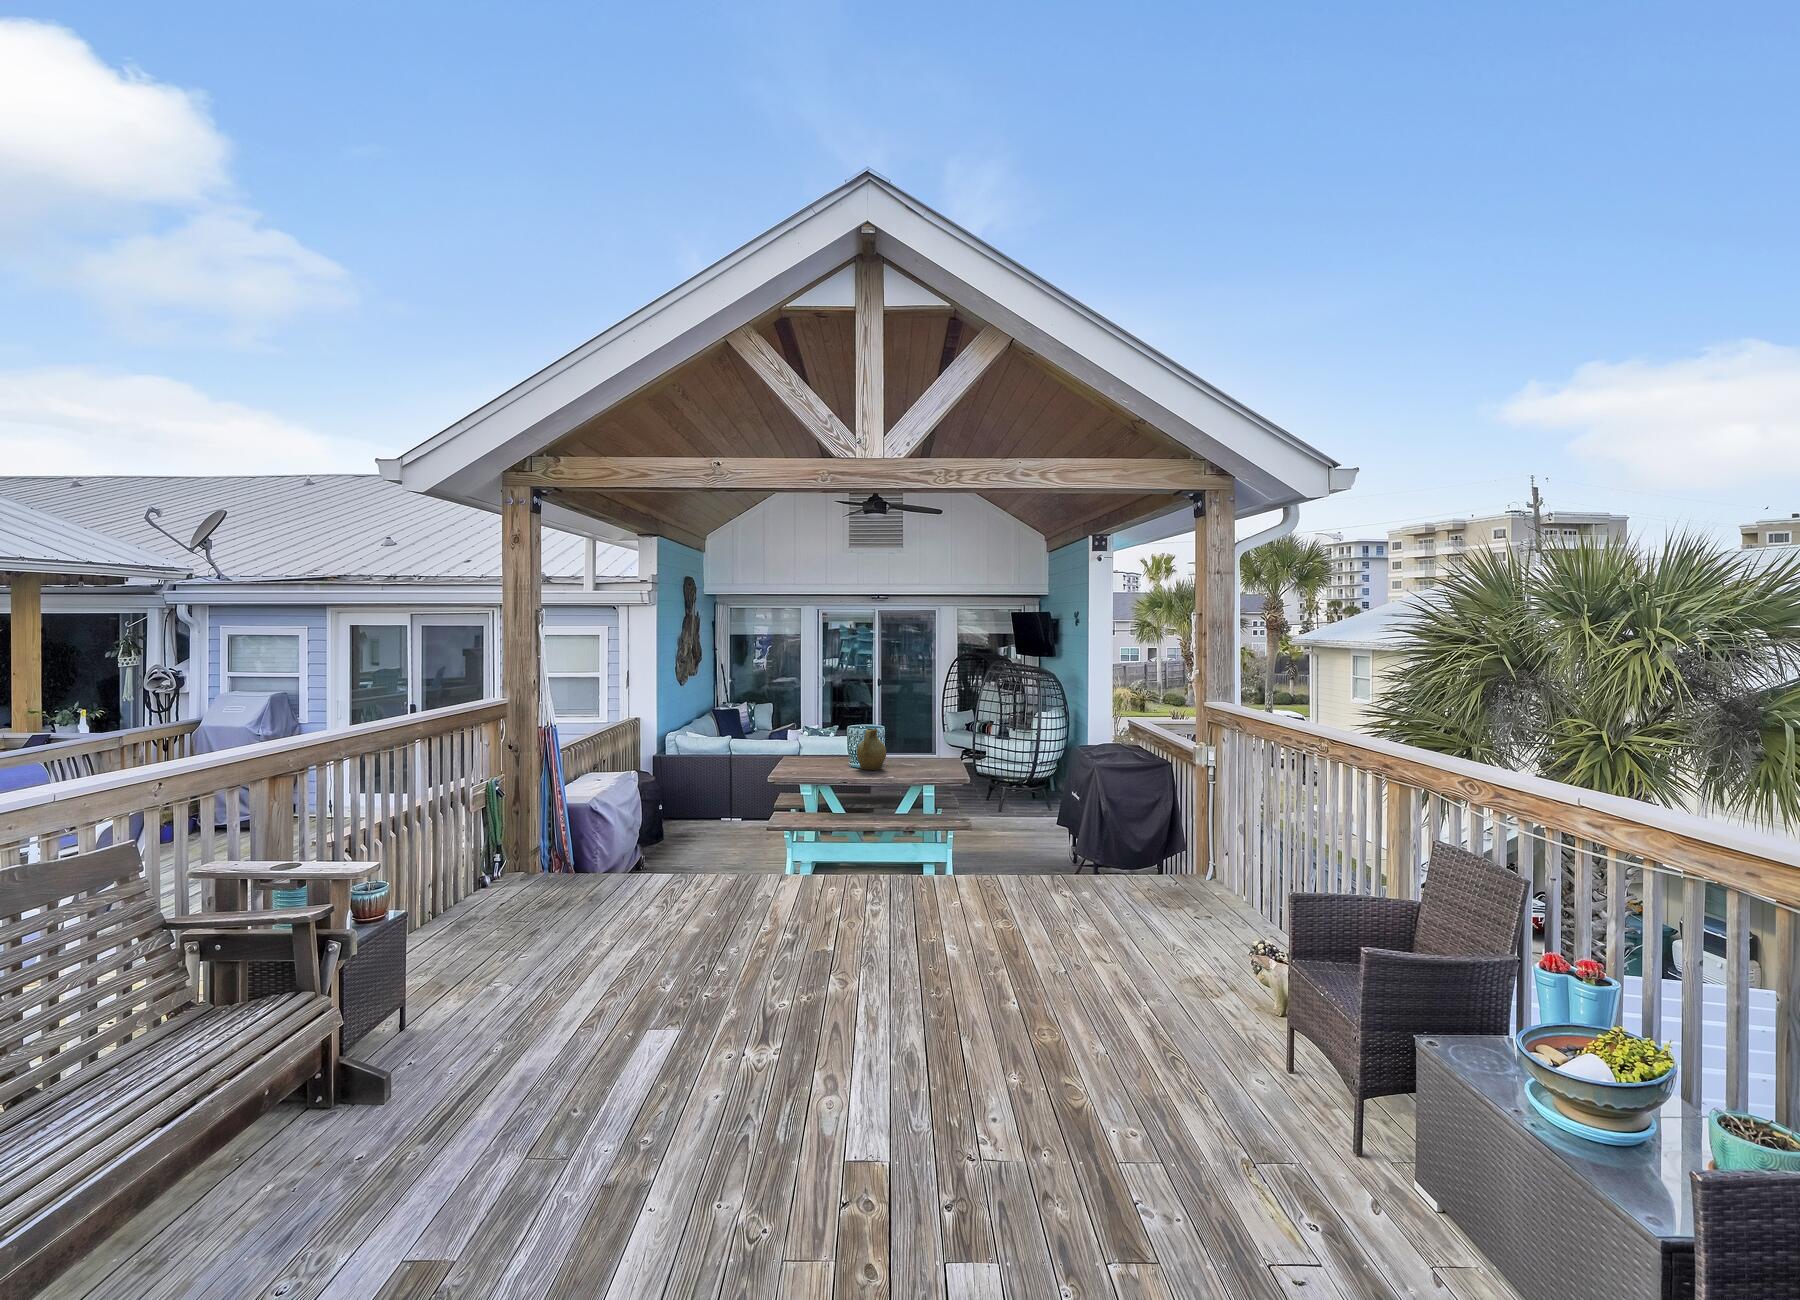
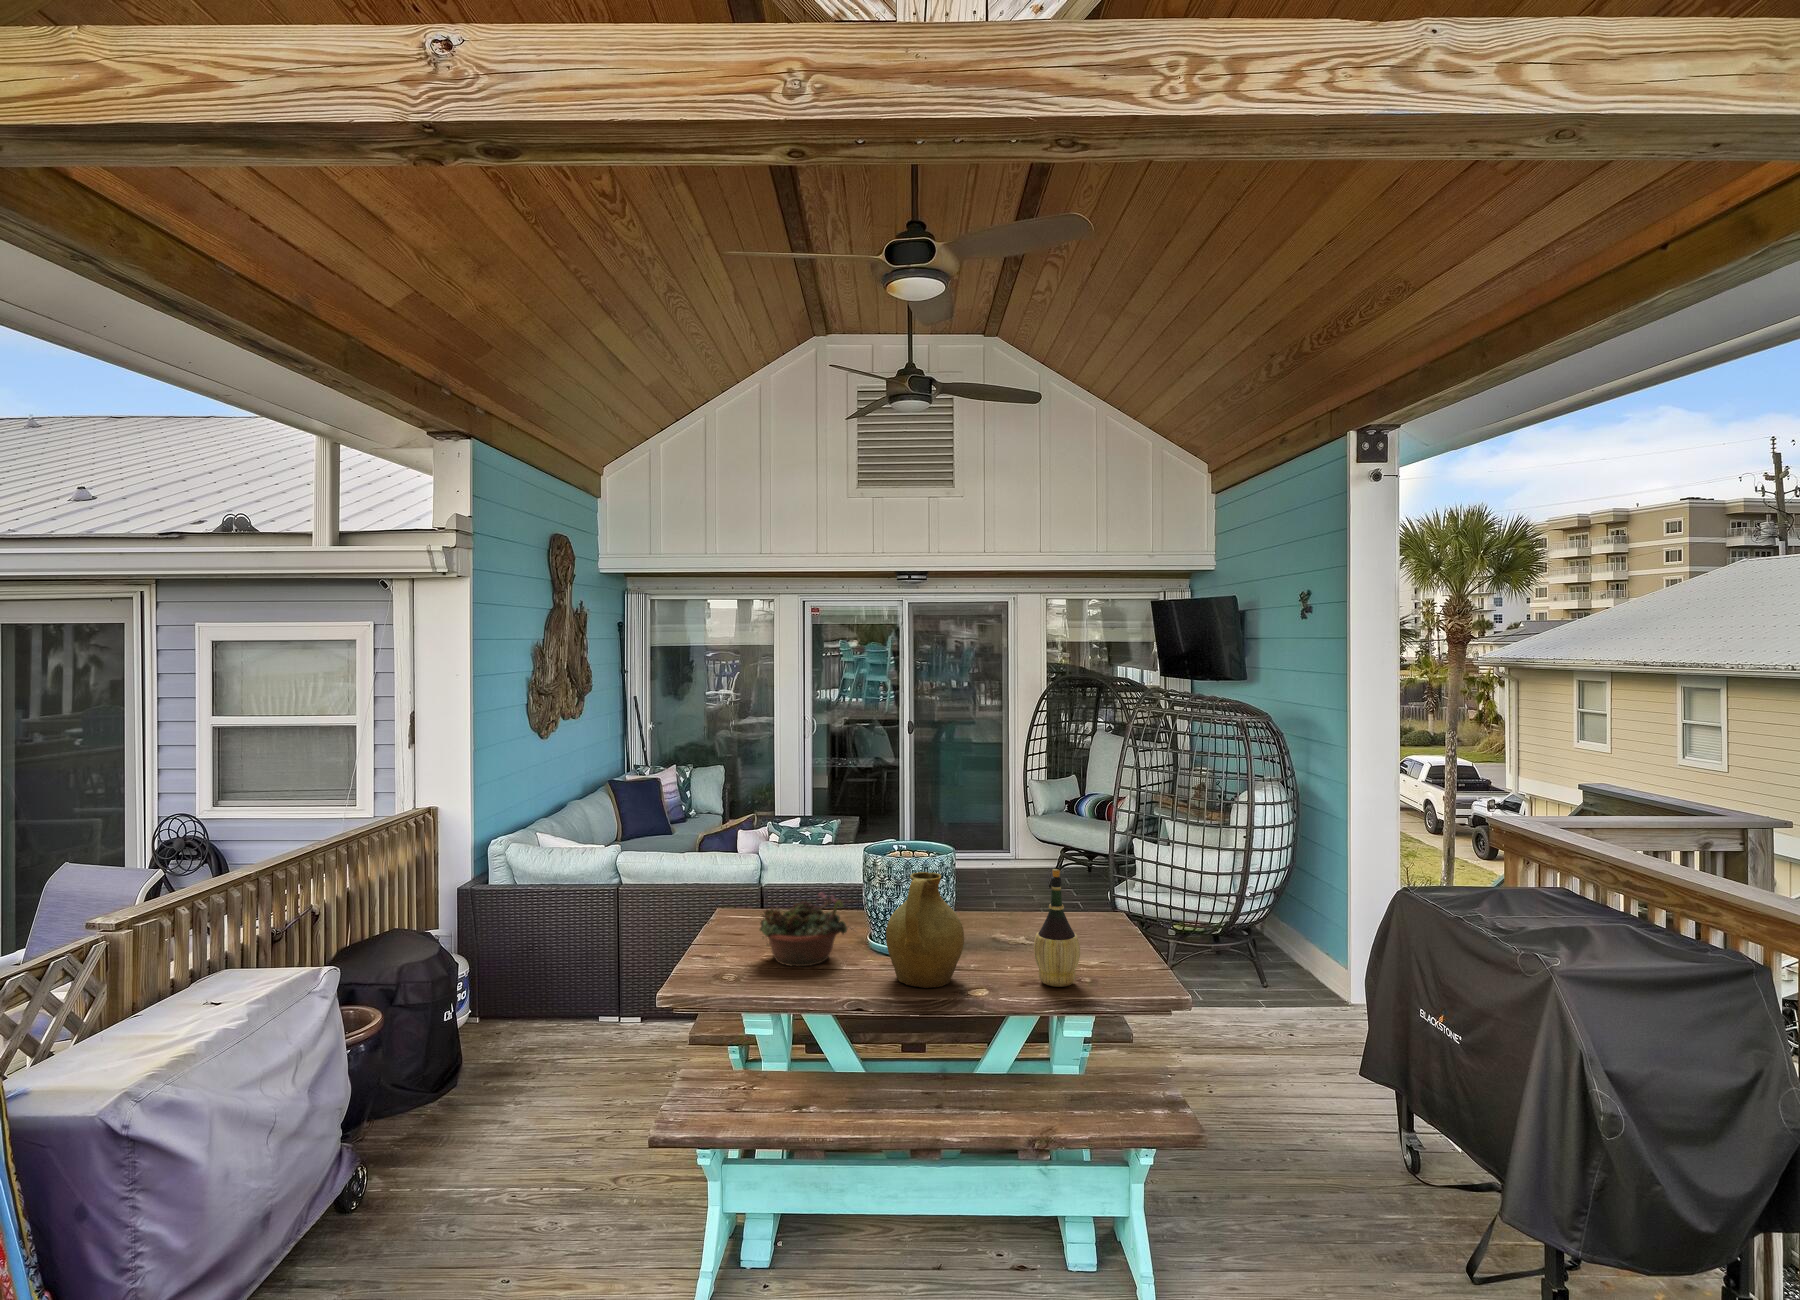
wine bottle: none [912,727,930,770] -> present [1034,869,1080,987]
succulent planter: none [807,739,846,766] -> present [760,892,852,967]

